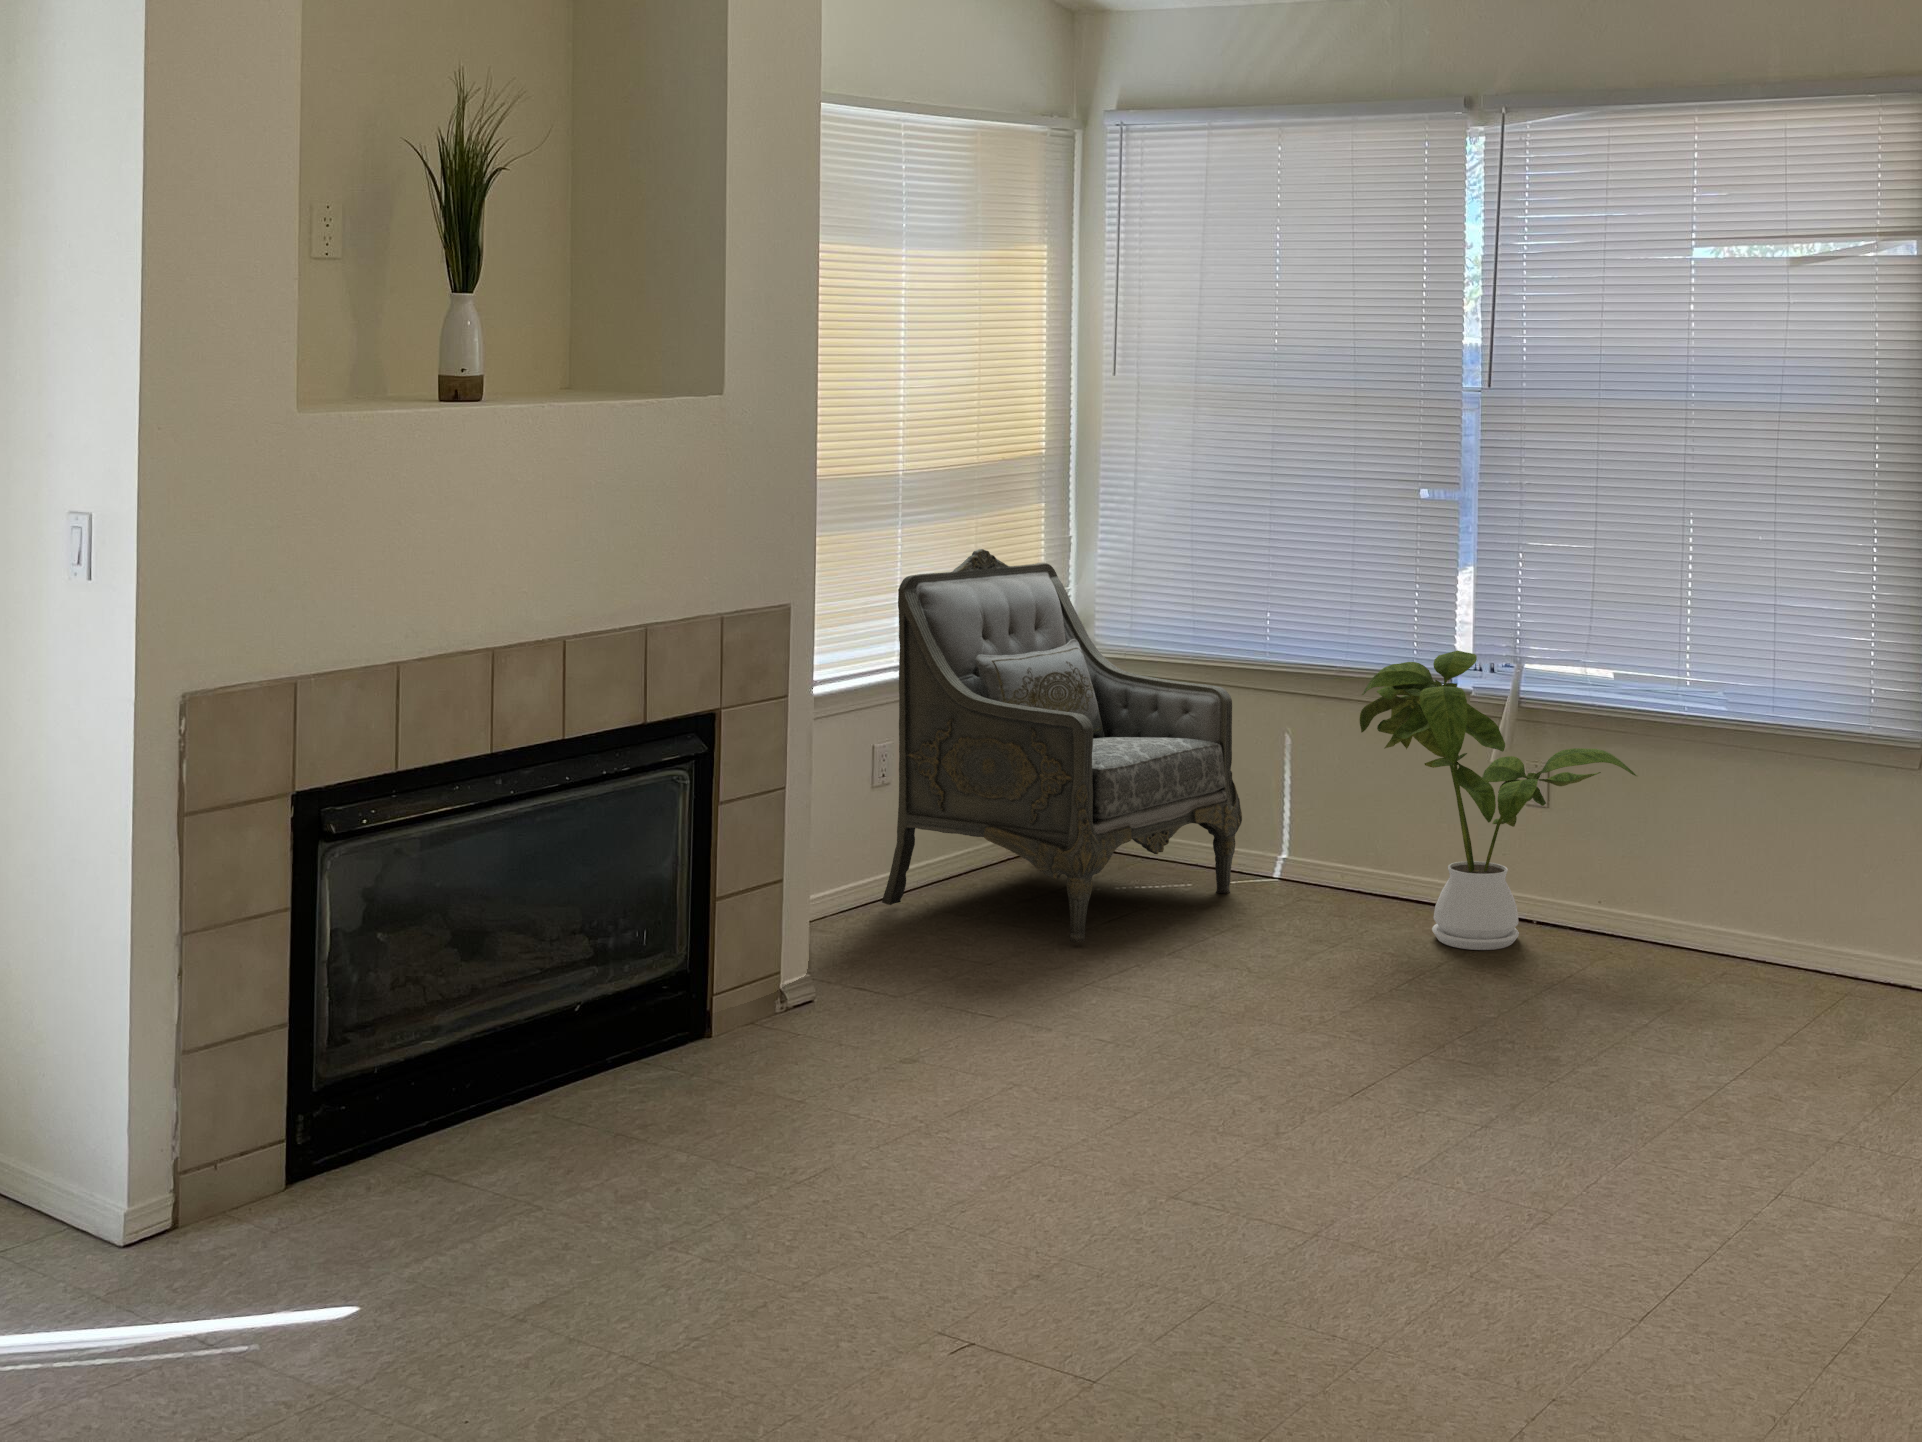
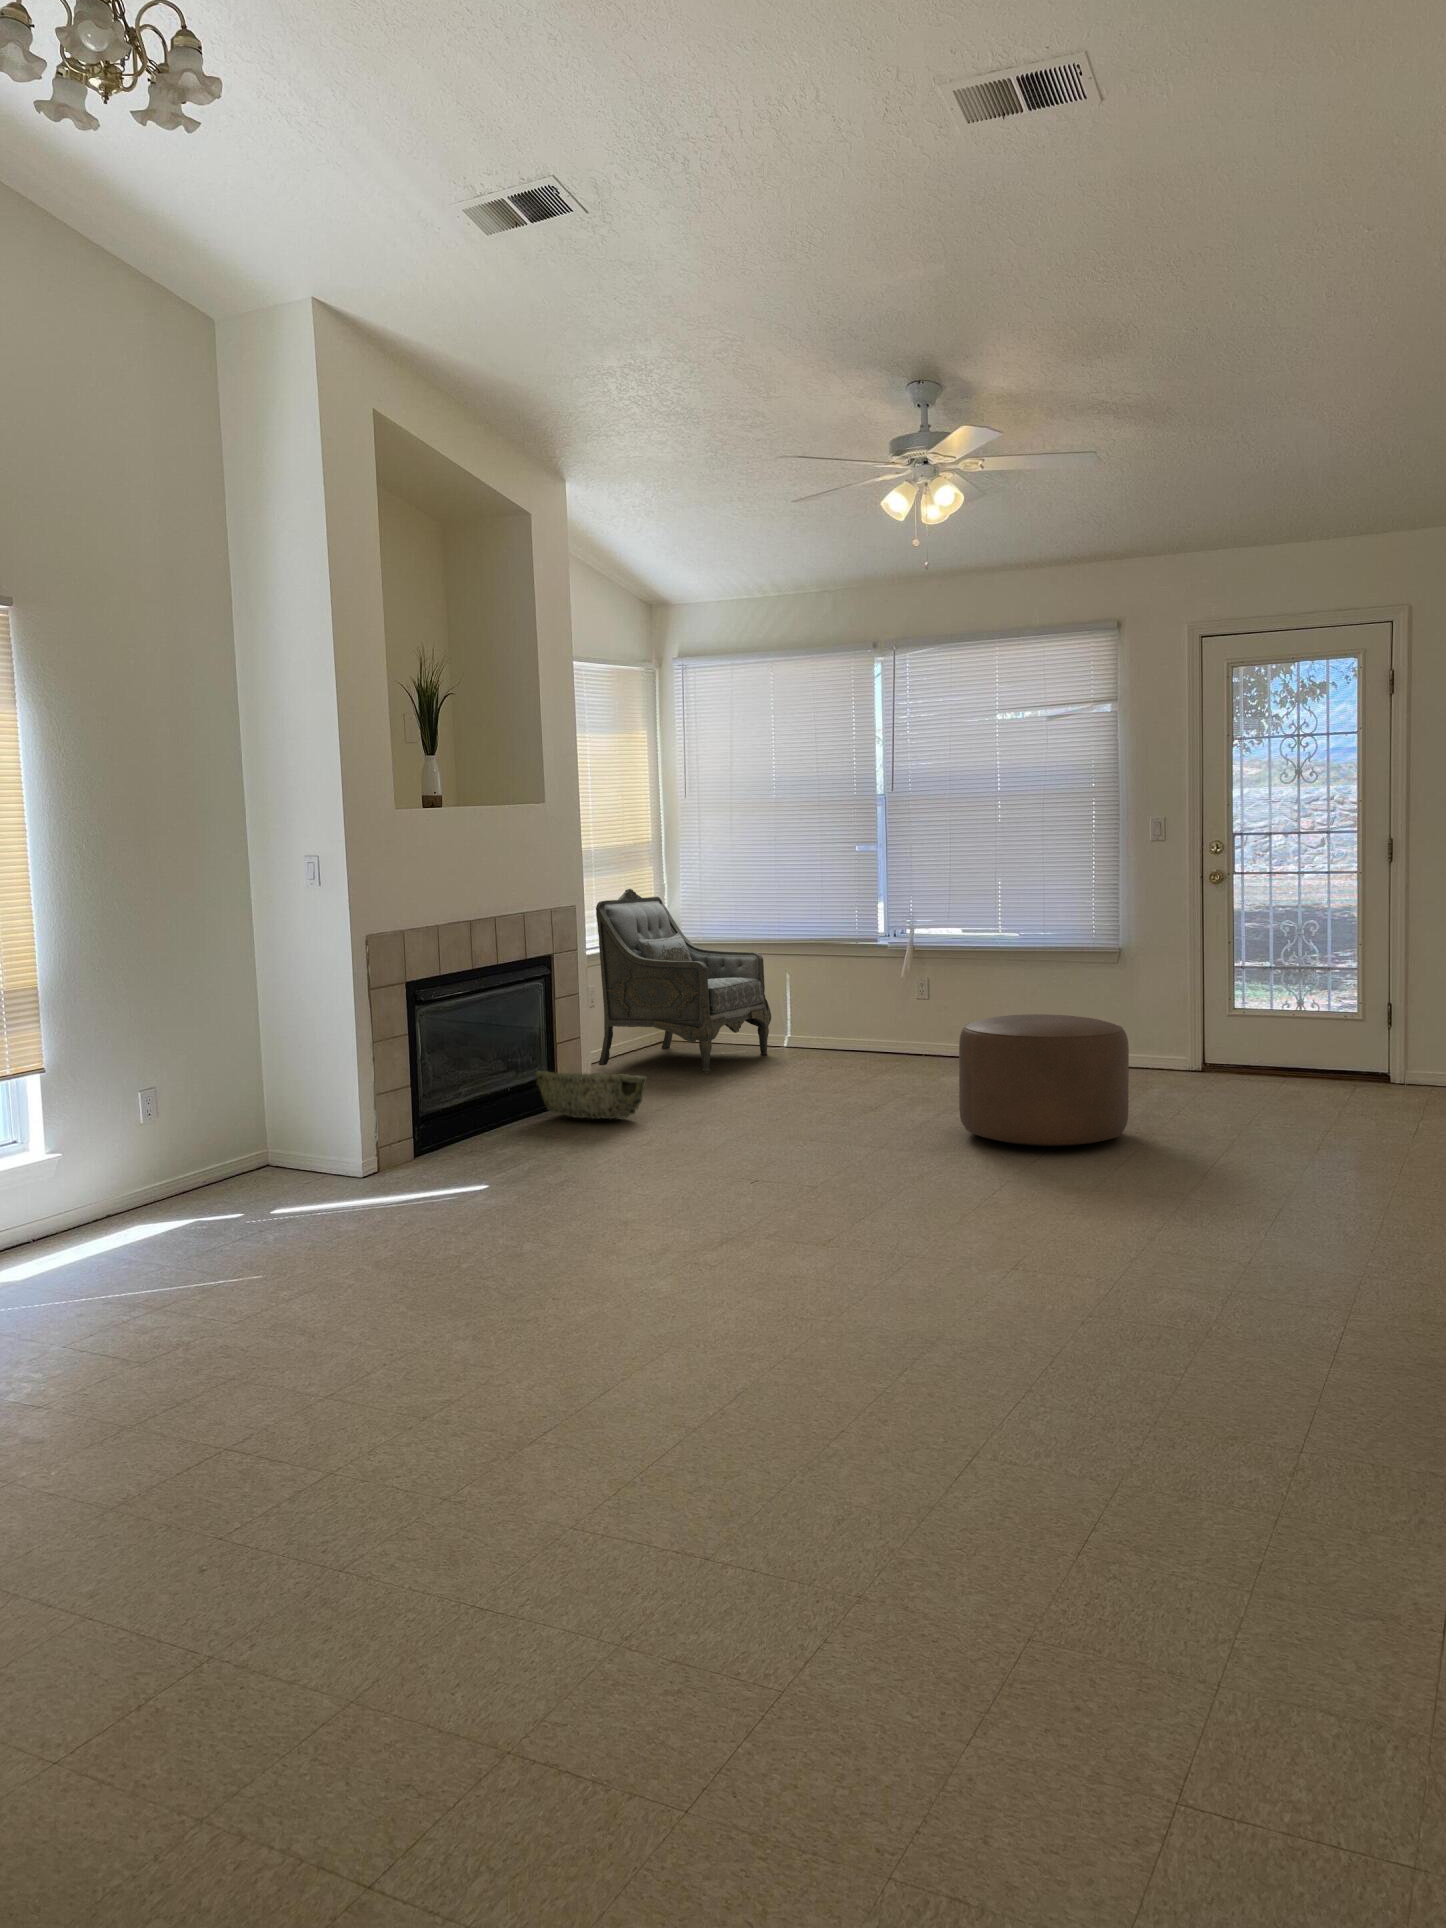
house plant: present [1360,650,1637,950] -> none [835,920,978,1067]
ottoman: none [1513,925,1894,1273] -> present [959,1014,1129,1146]
woven basket: none [651,960,883,1085] -> present [536,1071,647,1119]

